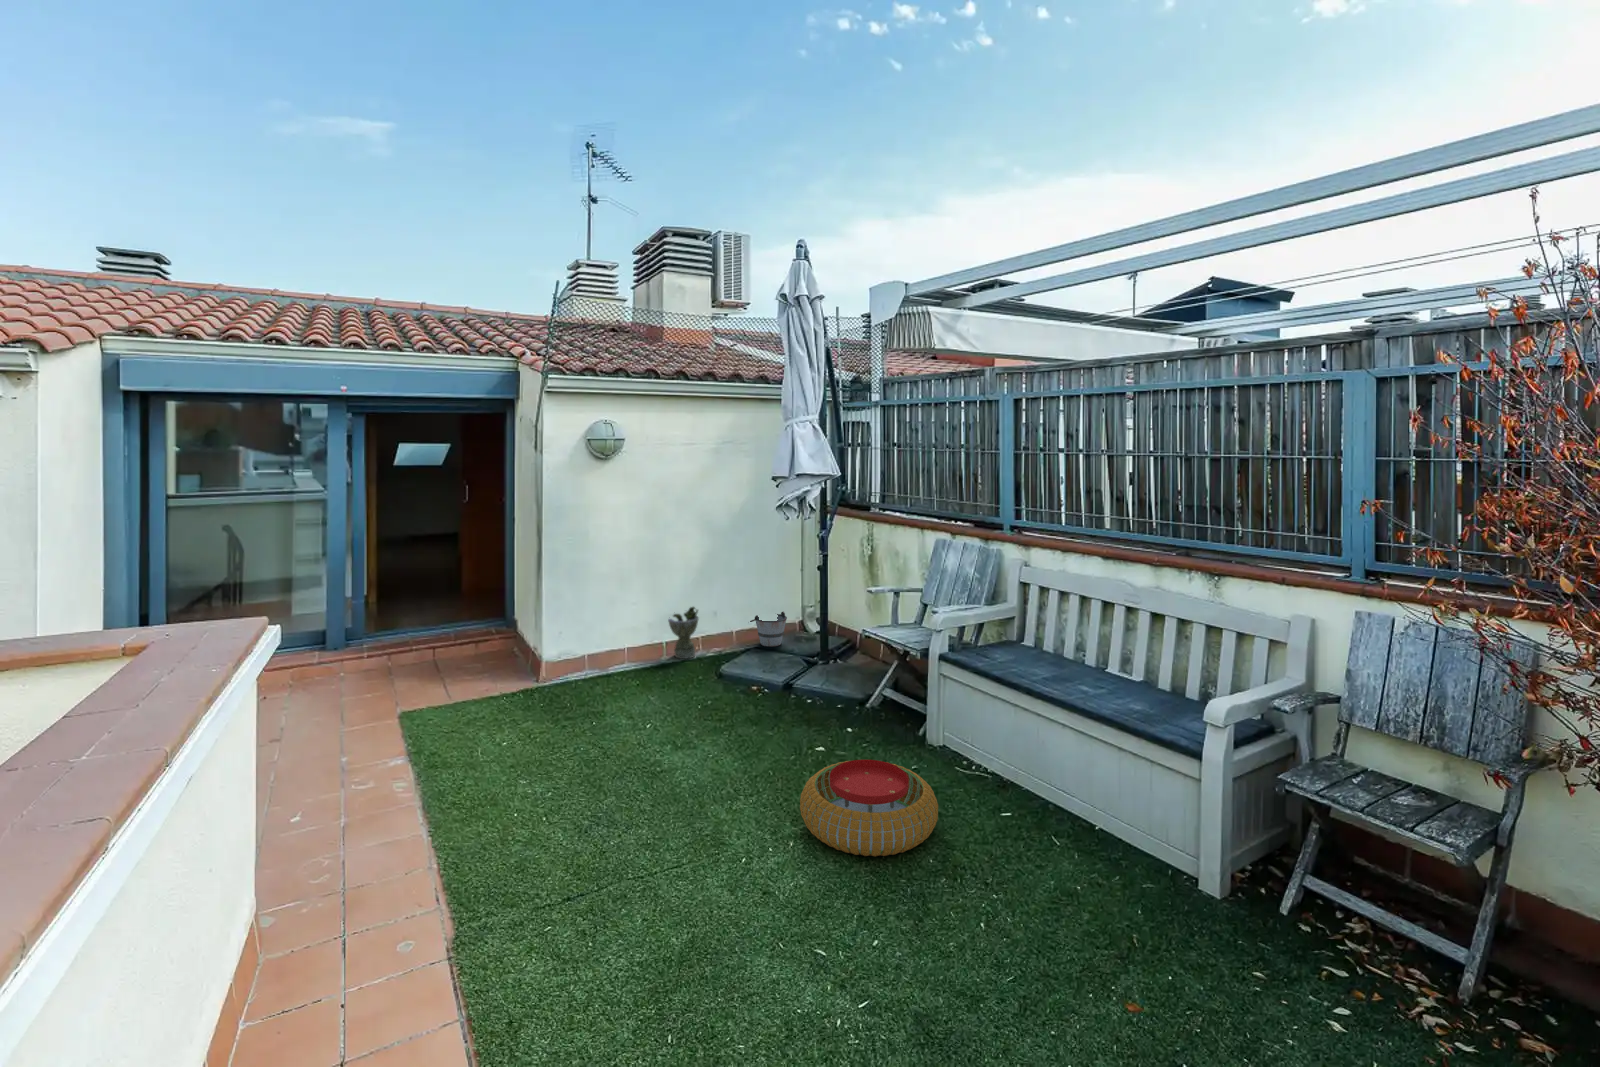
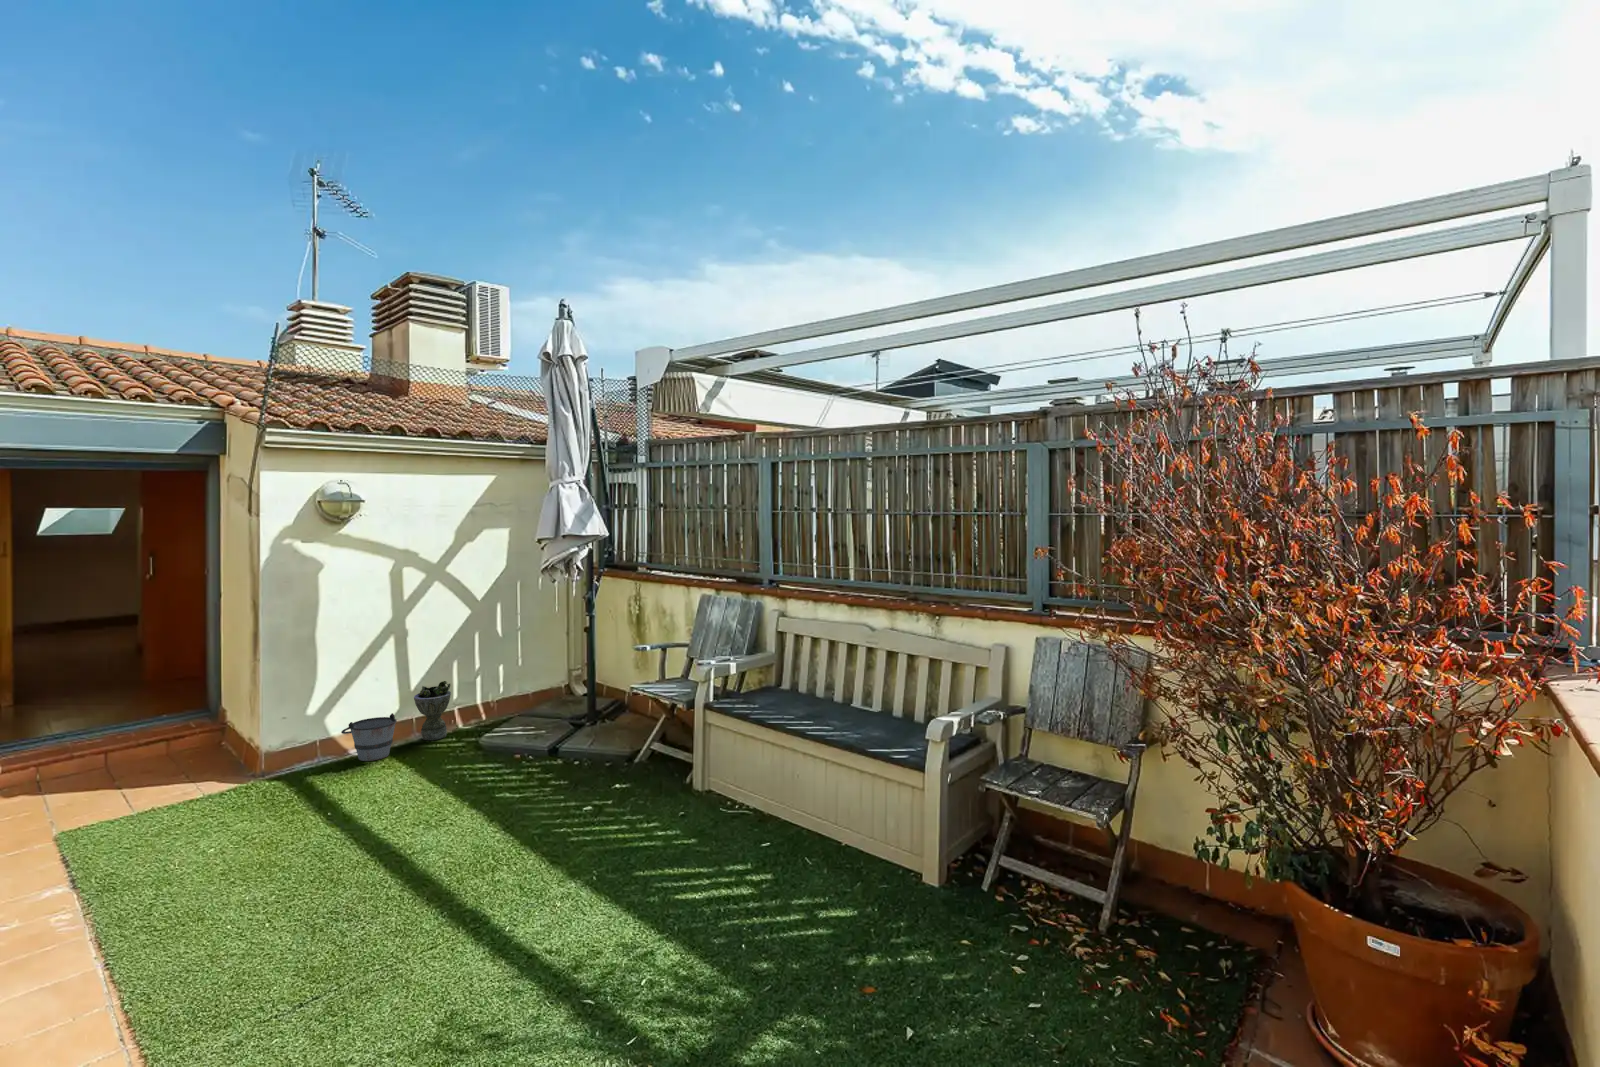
bucket: present [750,612,787,646] -> present [341,713,397,761]
pouf: present [800,760,938,857] -> none [566,812,704,906]

